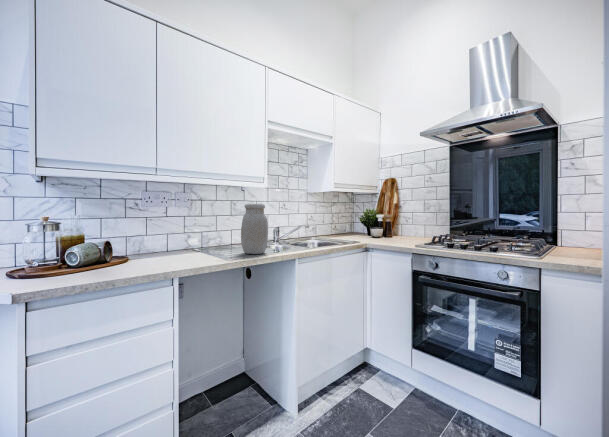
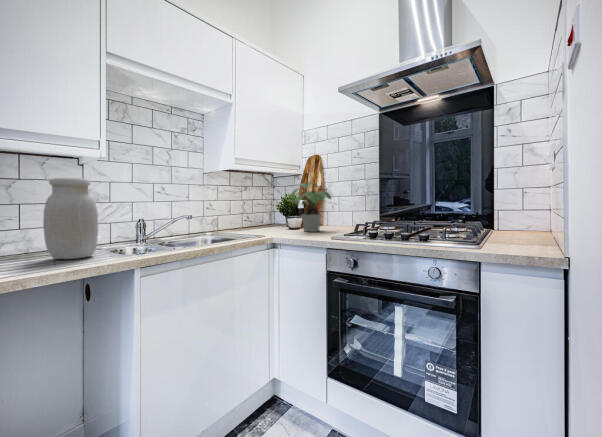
potted plant: none [376,202,411,241] -> present [290,183,331,232]

